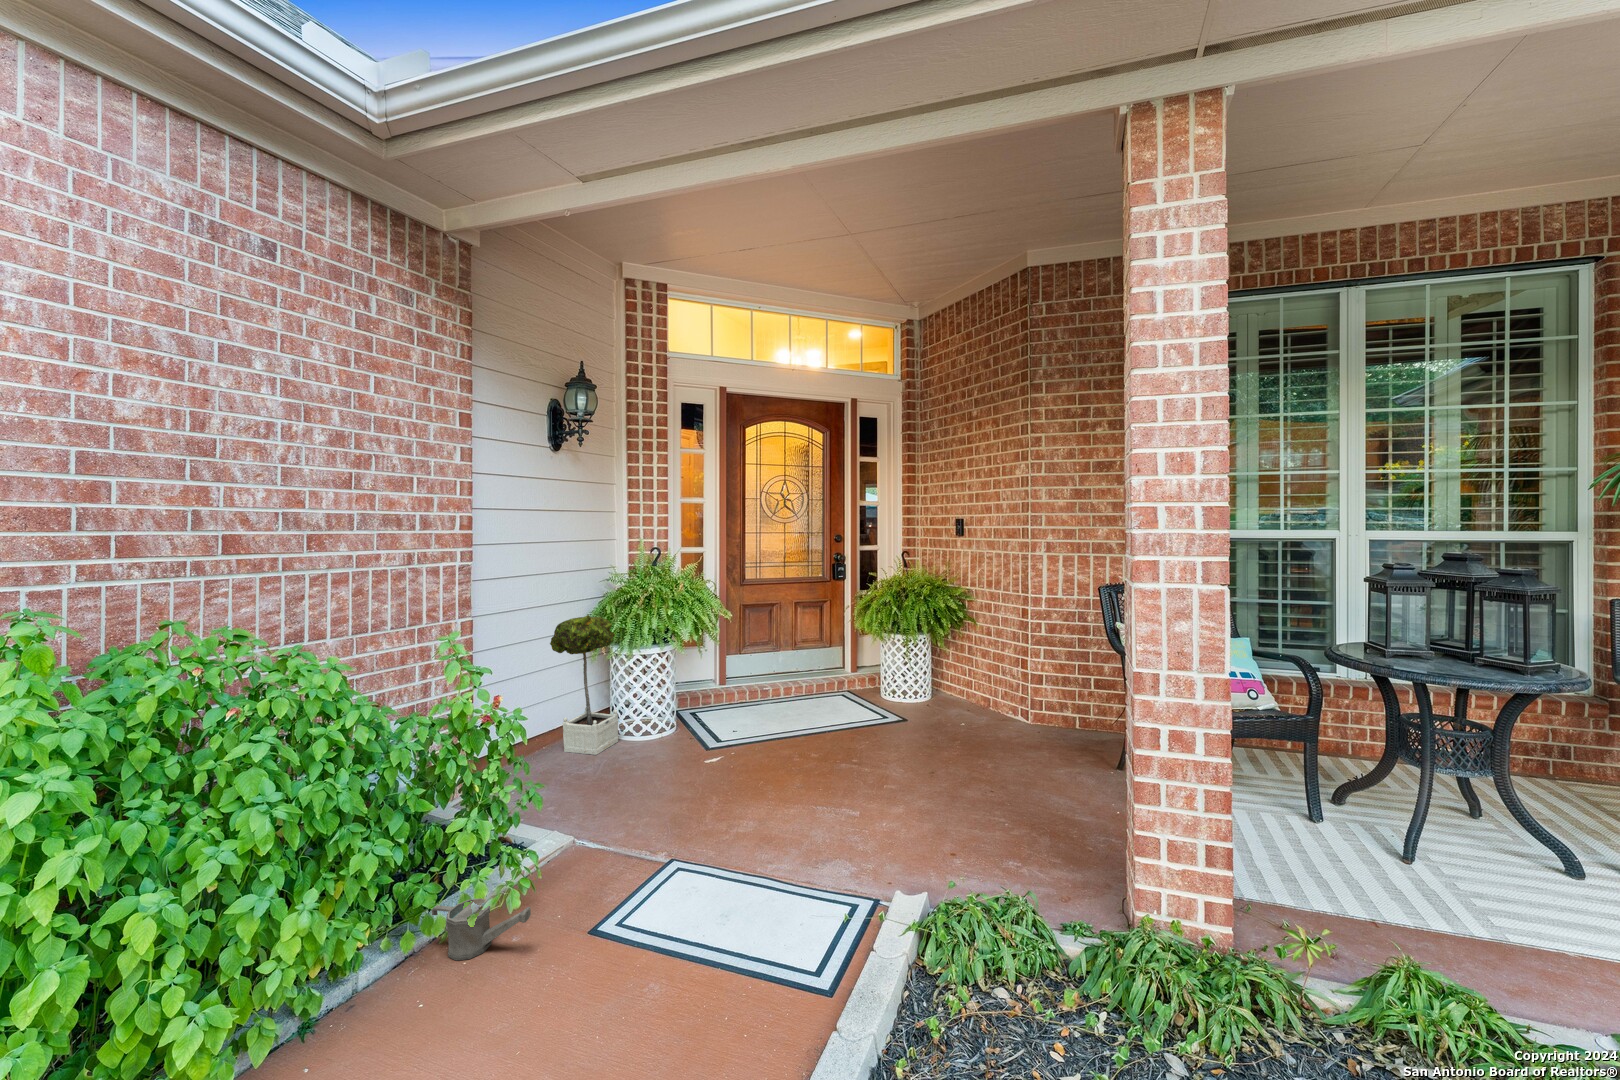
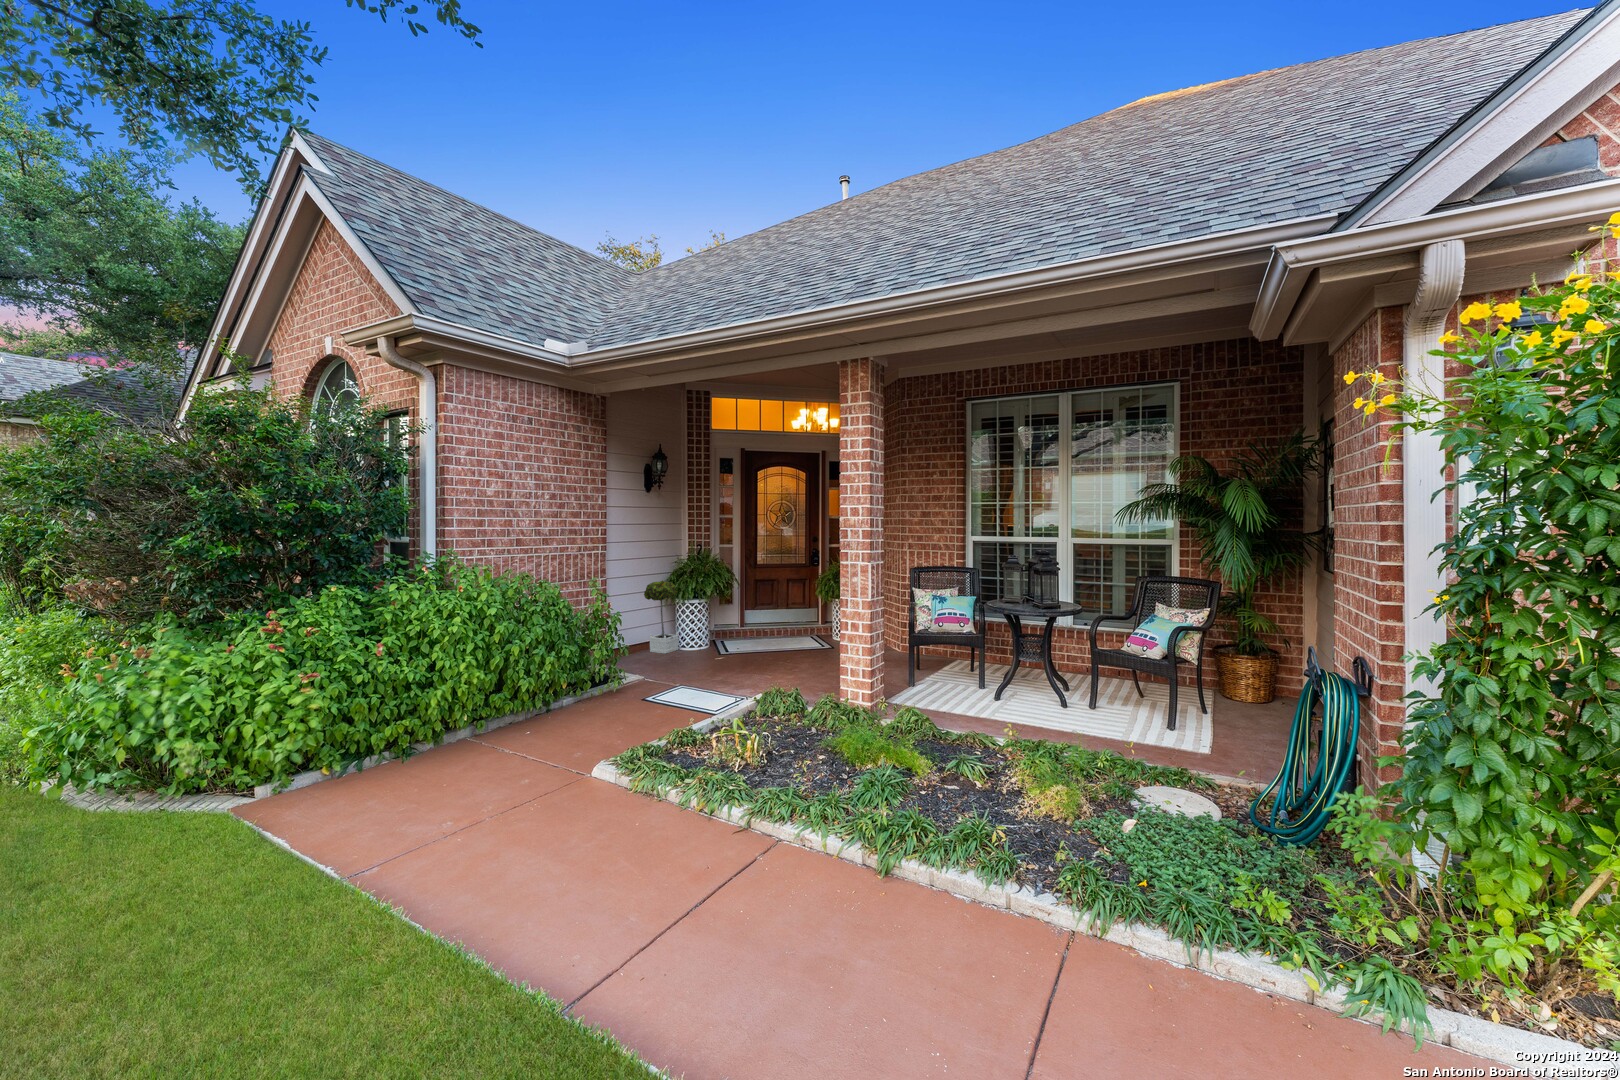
watering can: present [432,898,531,961] -> none [587,682,621,700]

